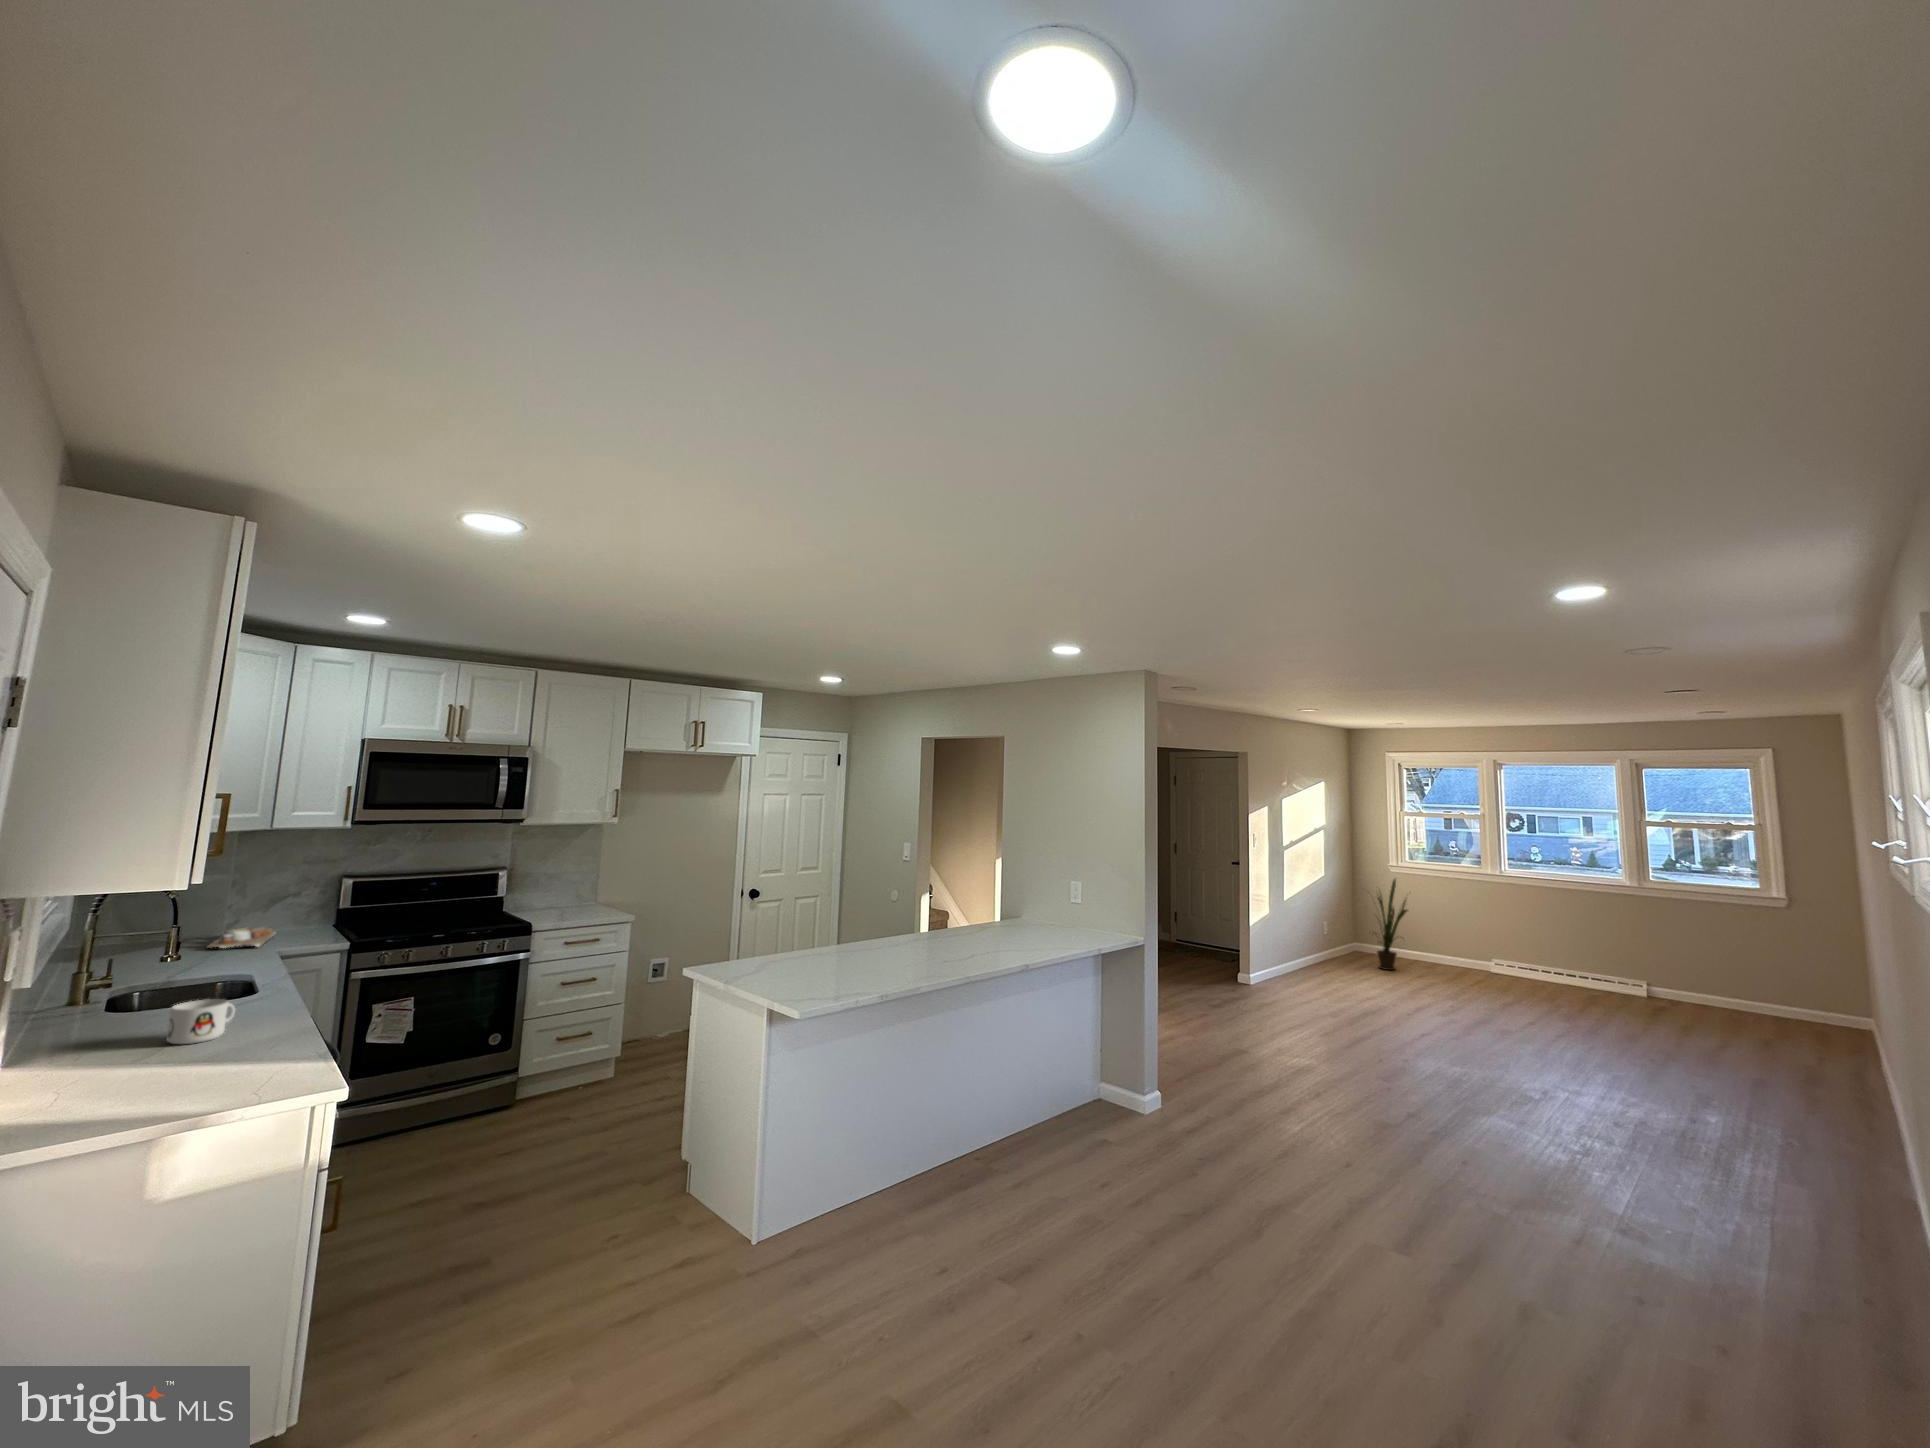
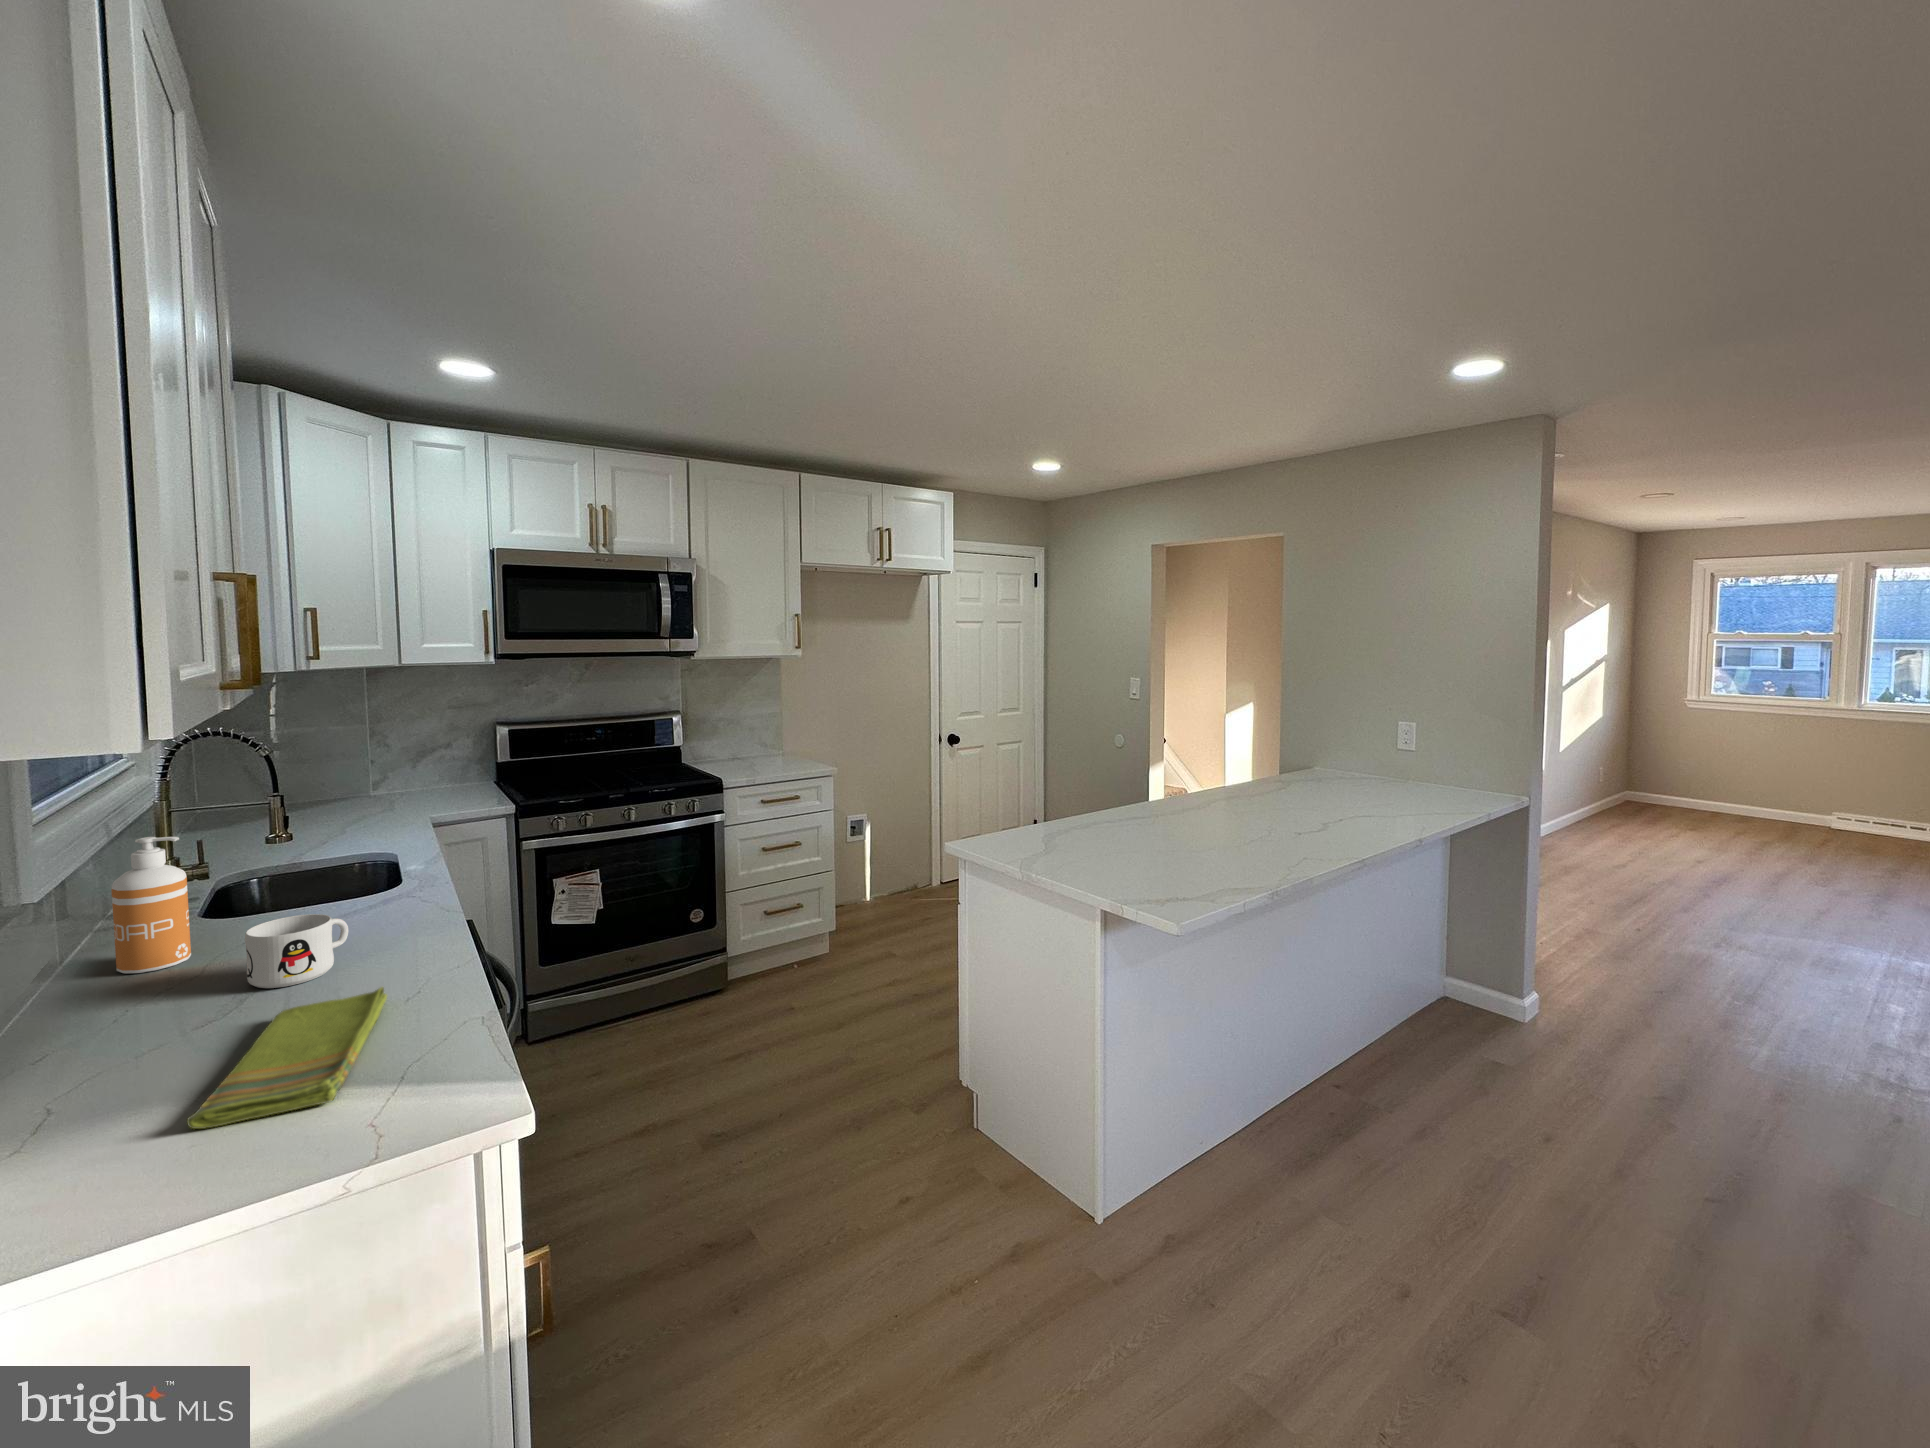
house plant: present [1377,879,1407,970] -> none [1660,712,1737,822]
cutting board: present [207,927,276,948] -> none [347,786,431,815]
soap dispenser: none [67,947,128,1039] -> present [111,837,191,974]
dish towel: none [159,1039,266,1097] -> present [187,987,387,1129]

